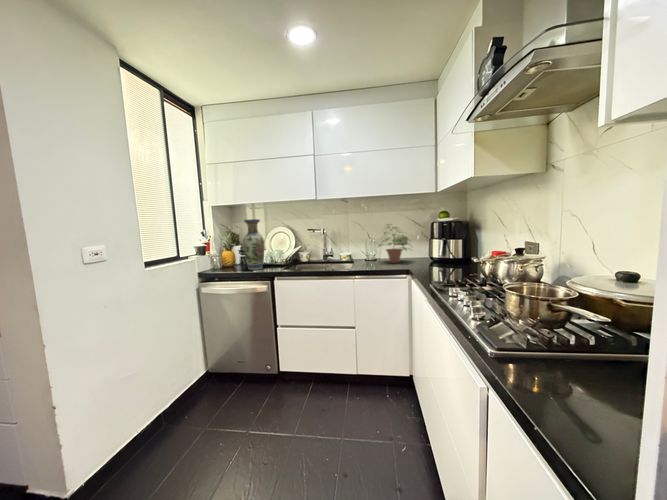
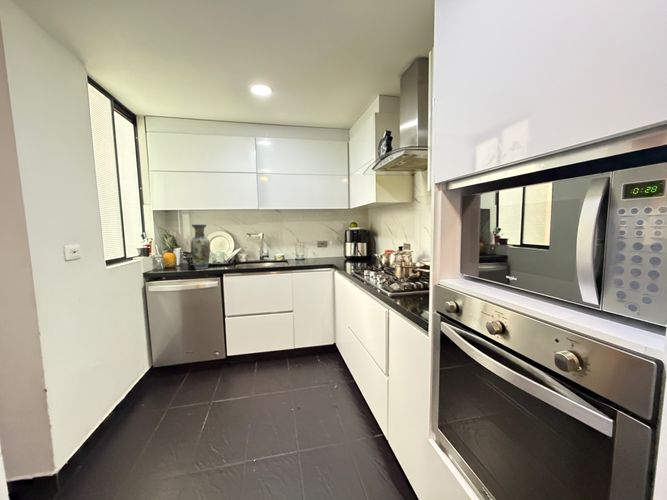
potted plant: present [379,227,408,263] -> none [304,231,333,261]

